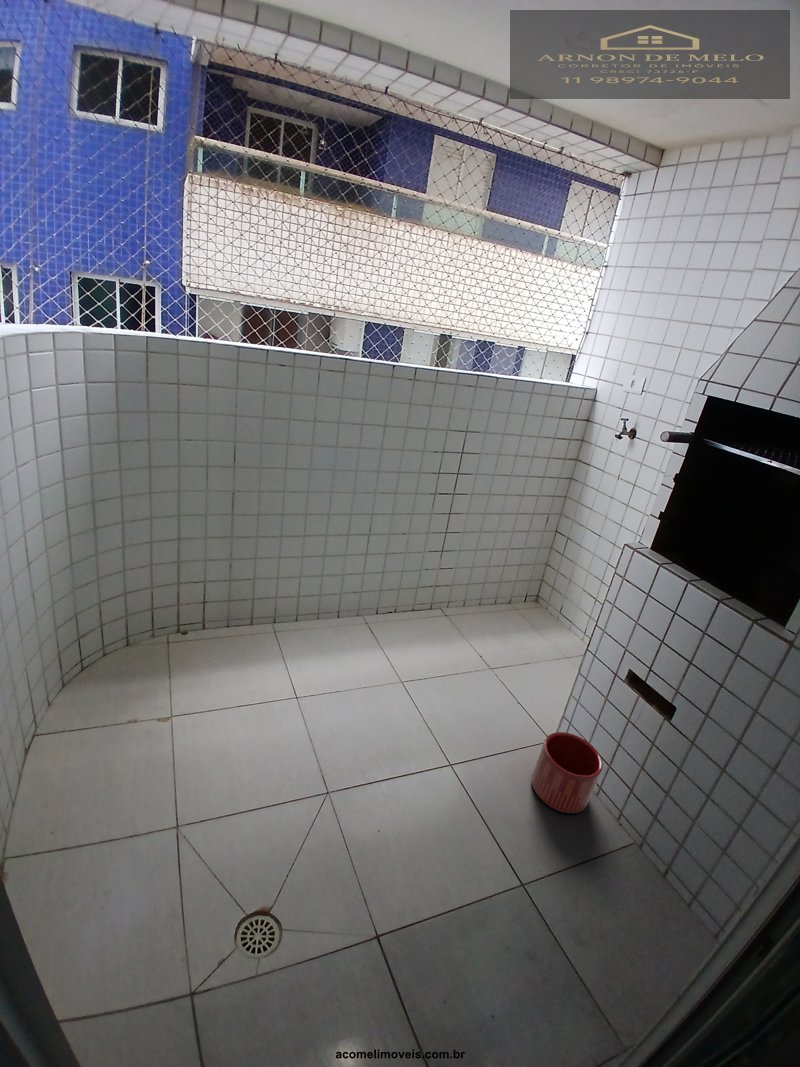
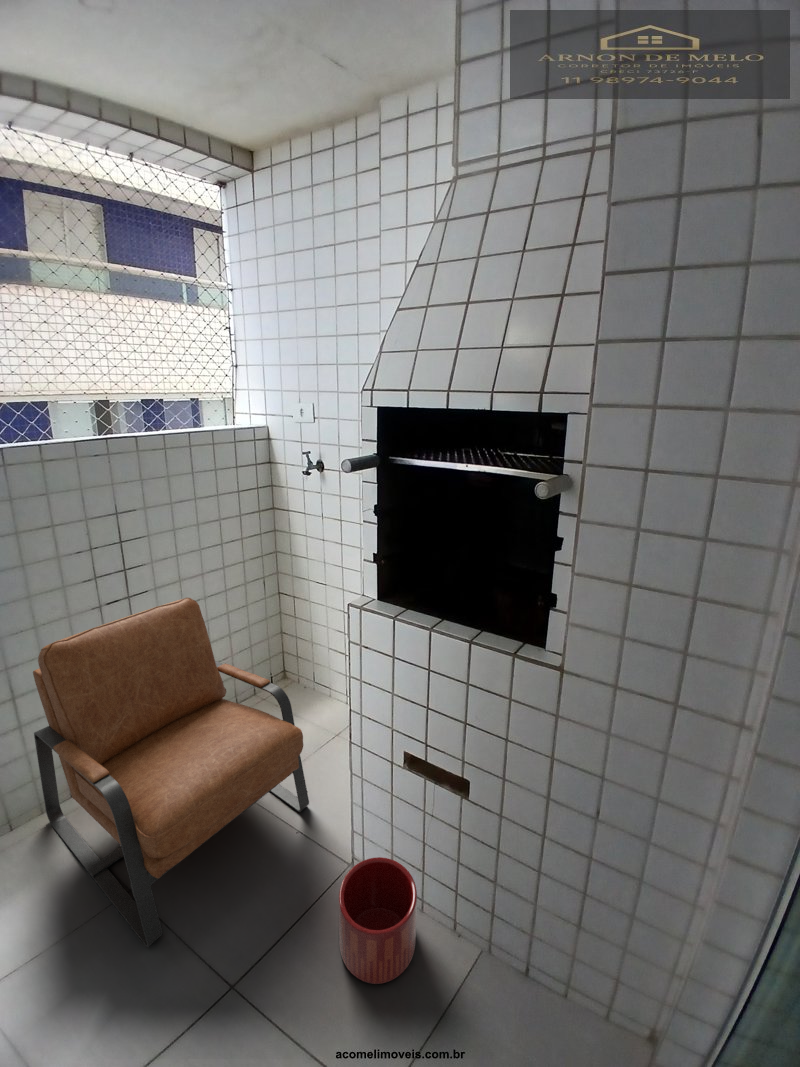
chair: none [368,505,549,709] -> present [33,598,309,947]

